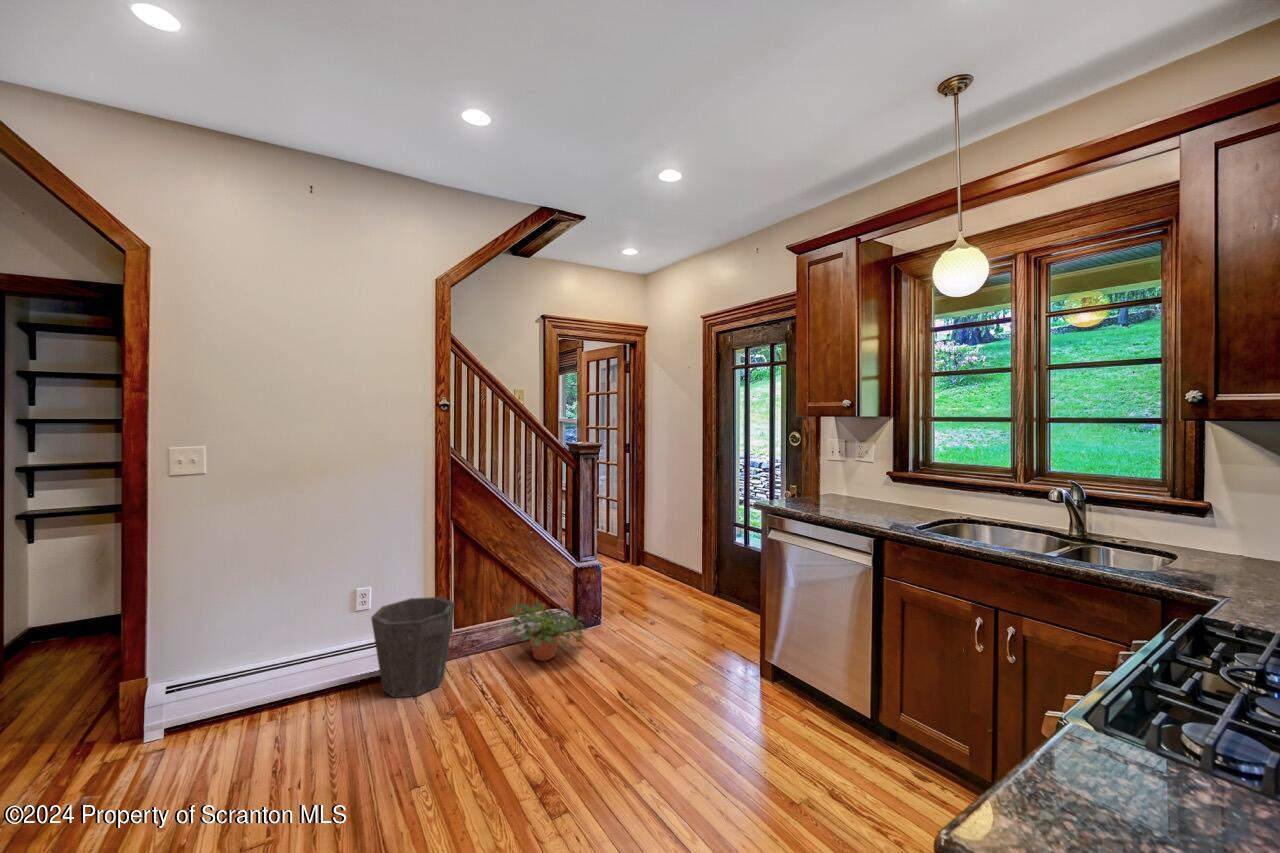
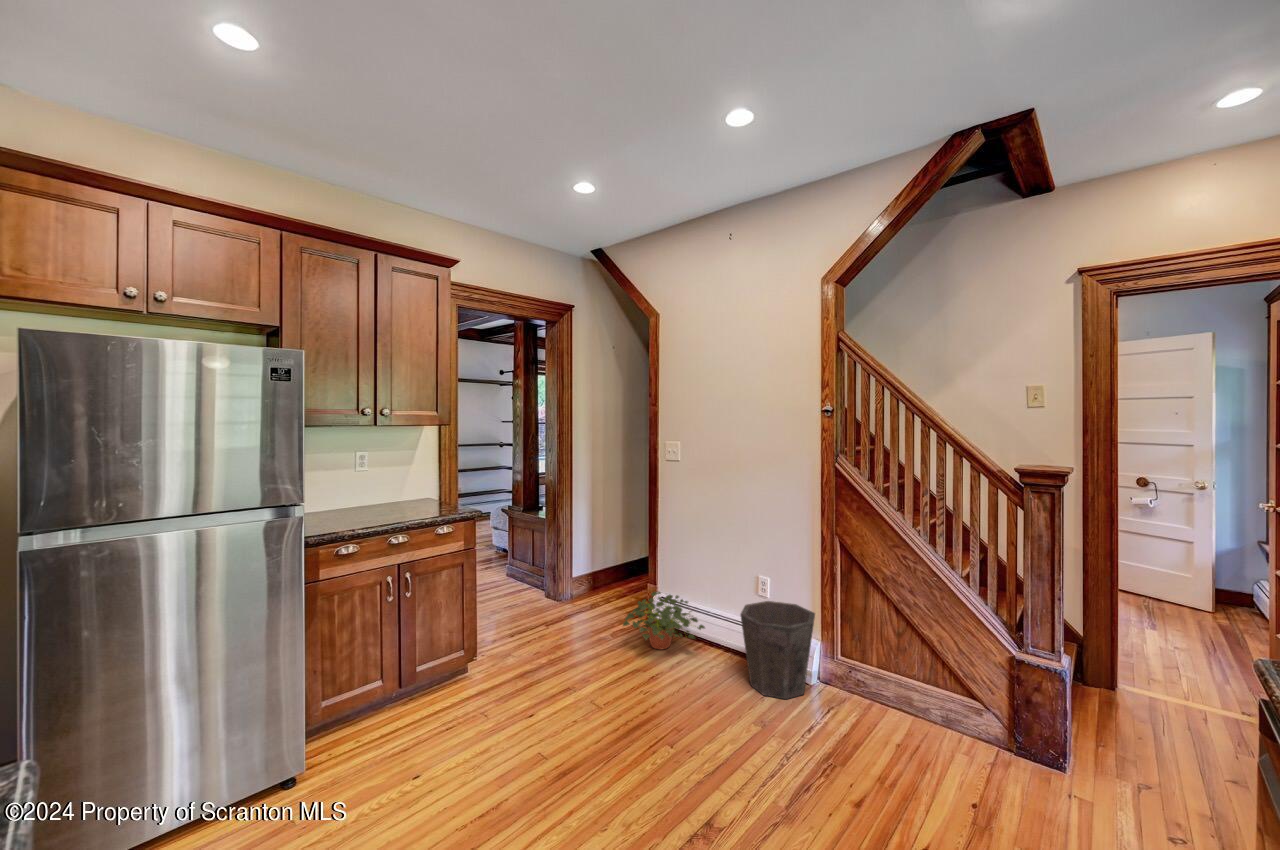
potted plant: present [508,601,587,661] -> present [623,592,705,650]

